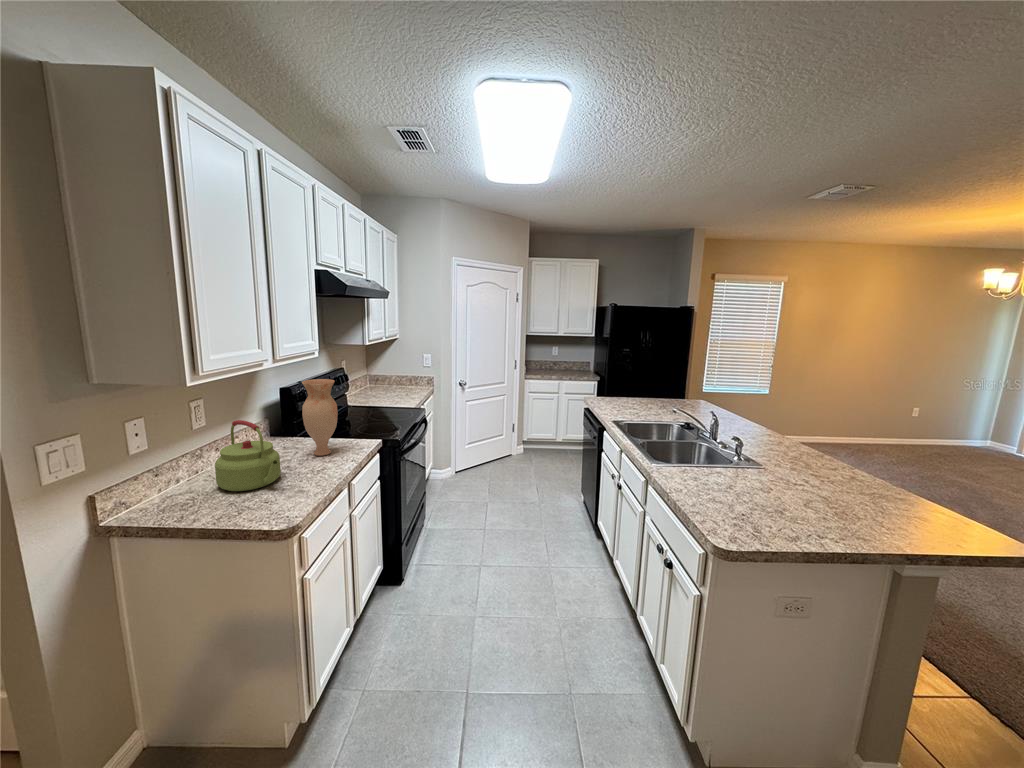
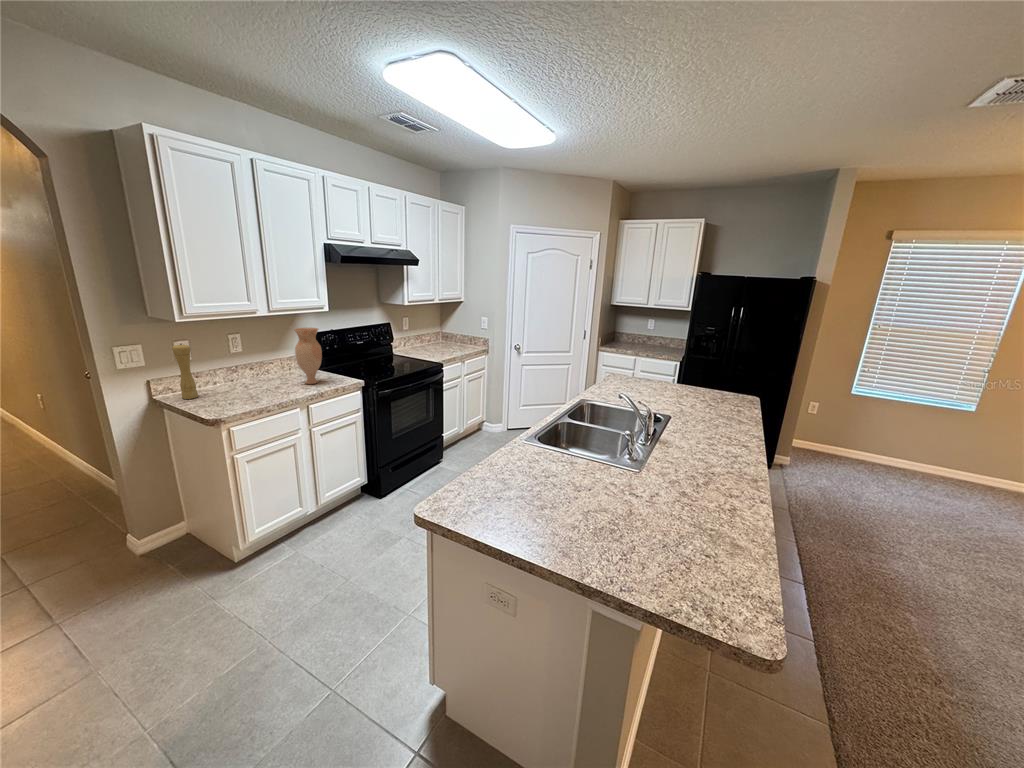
kettle: present [215,420,281,491] -> none [221,349,266,396]
pepper mill: none [148,424,187,514] -> present [172,344,198,399]

